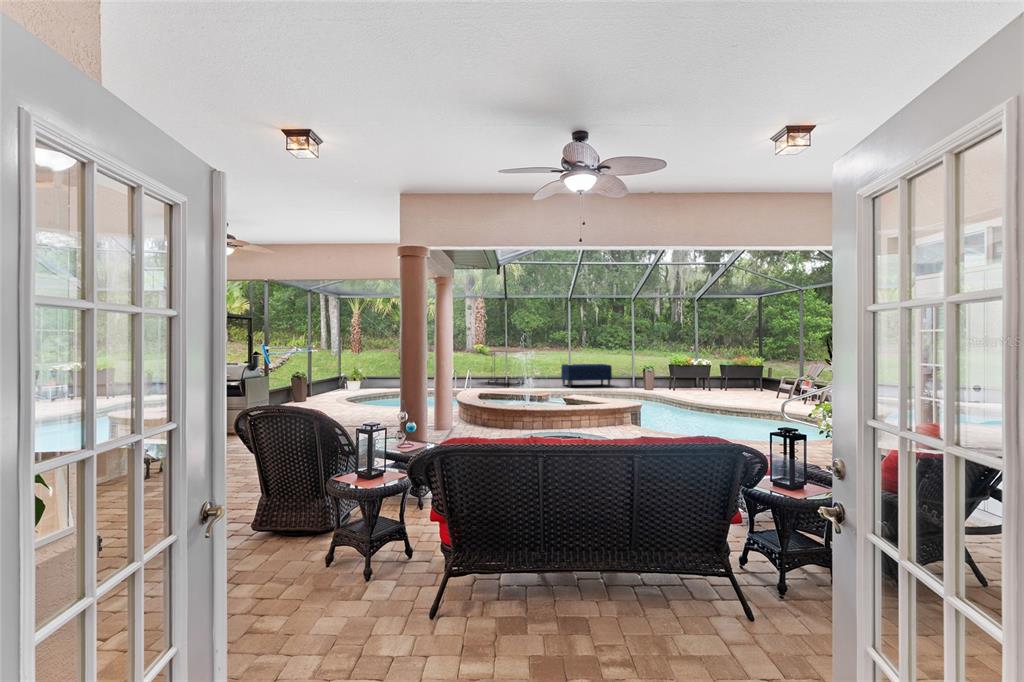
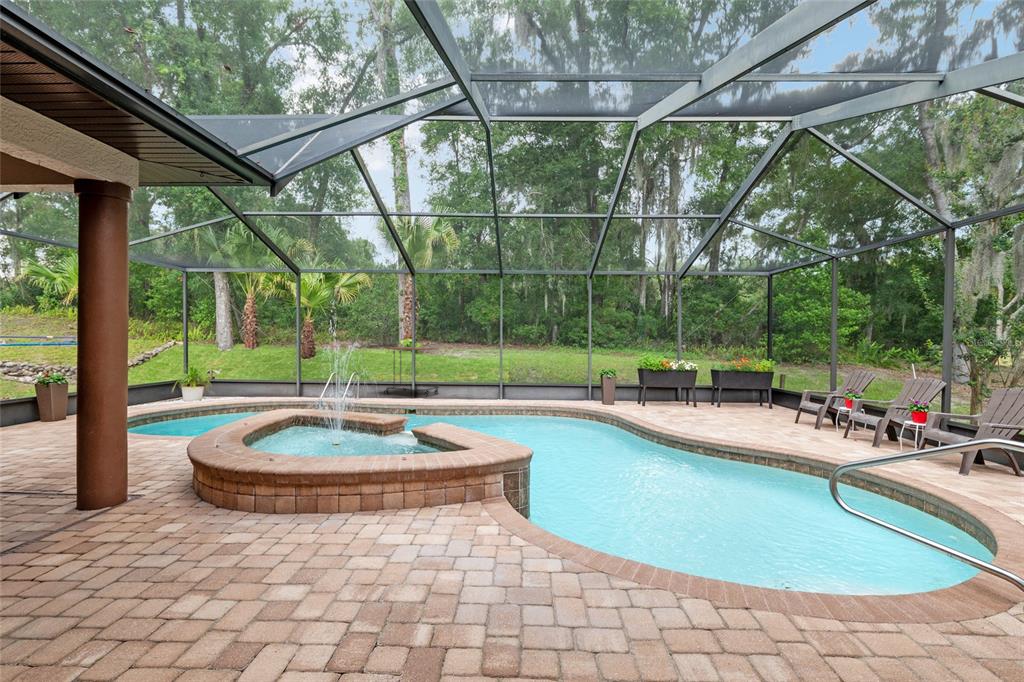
bench: present [561,364,612,387] -> none [488,367,556,400]

